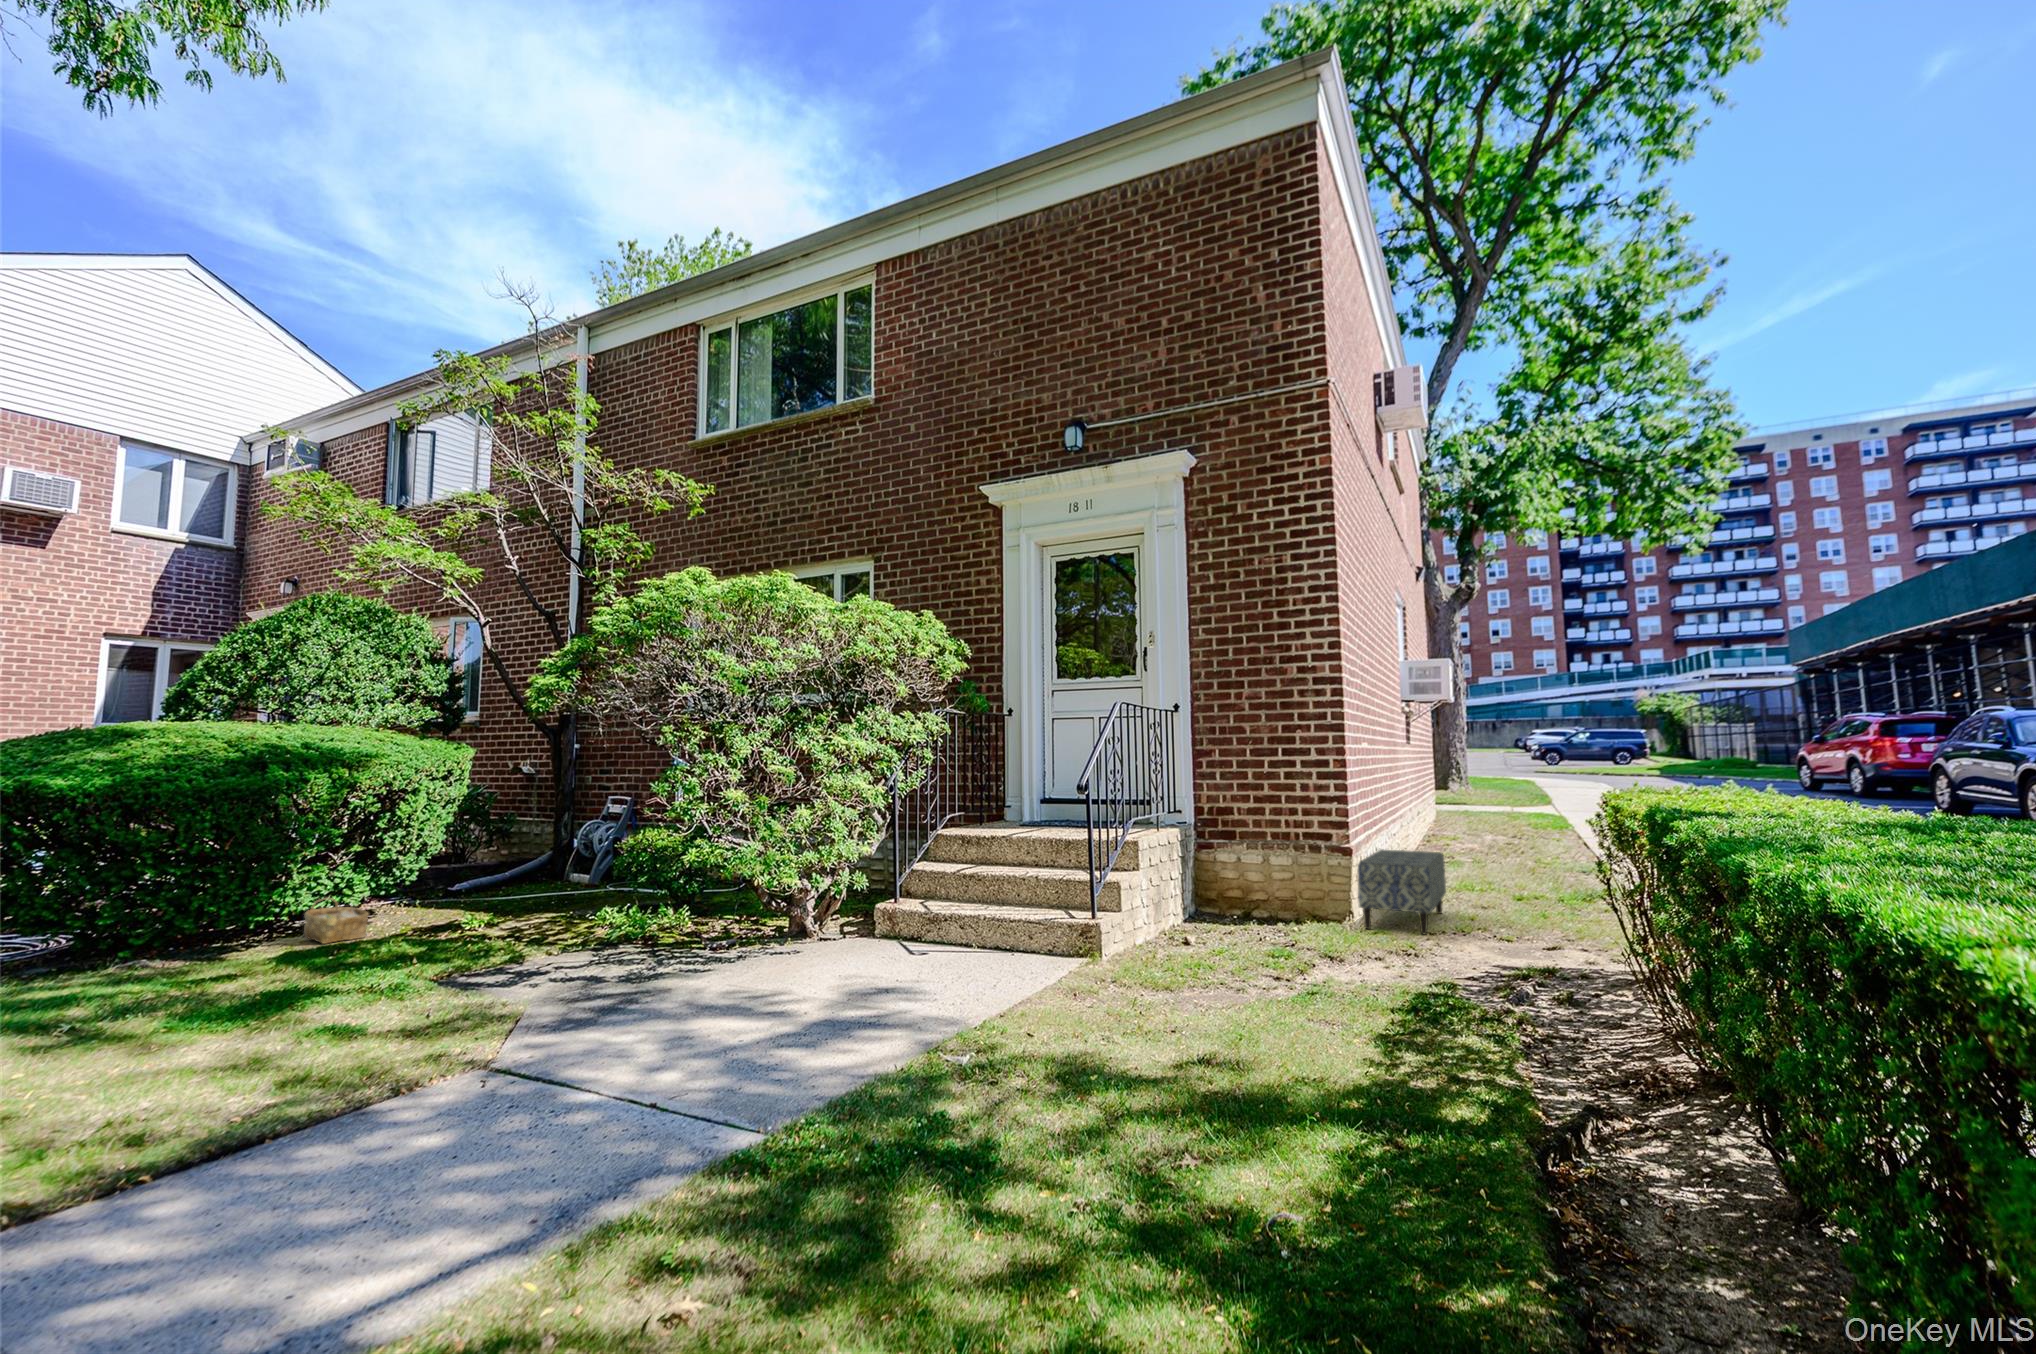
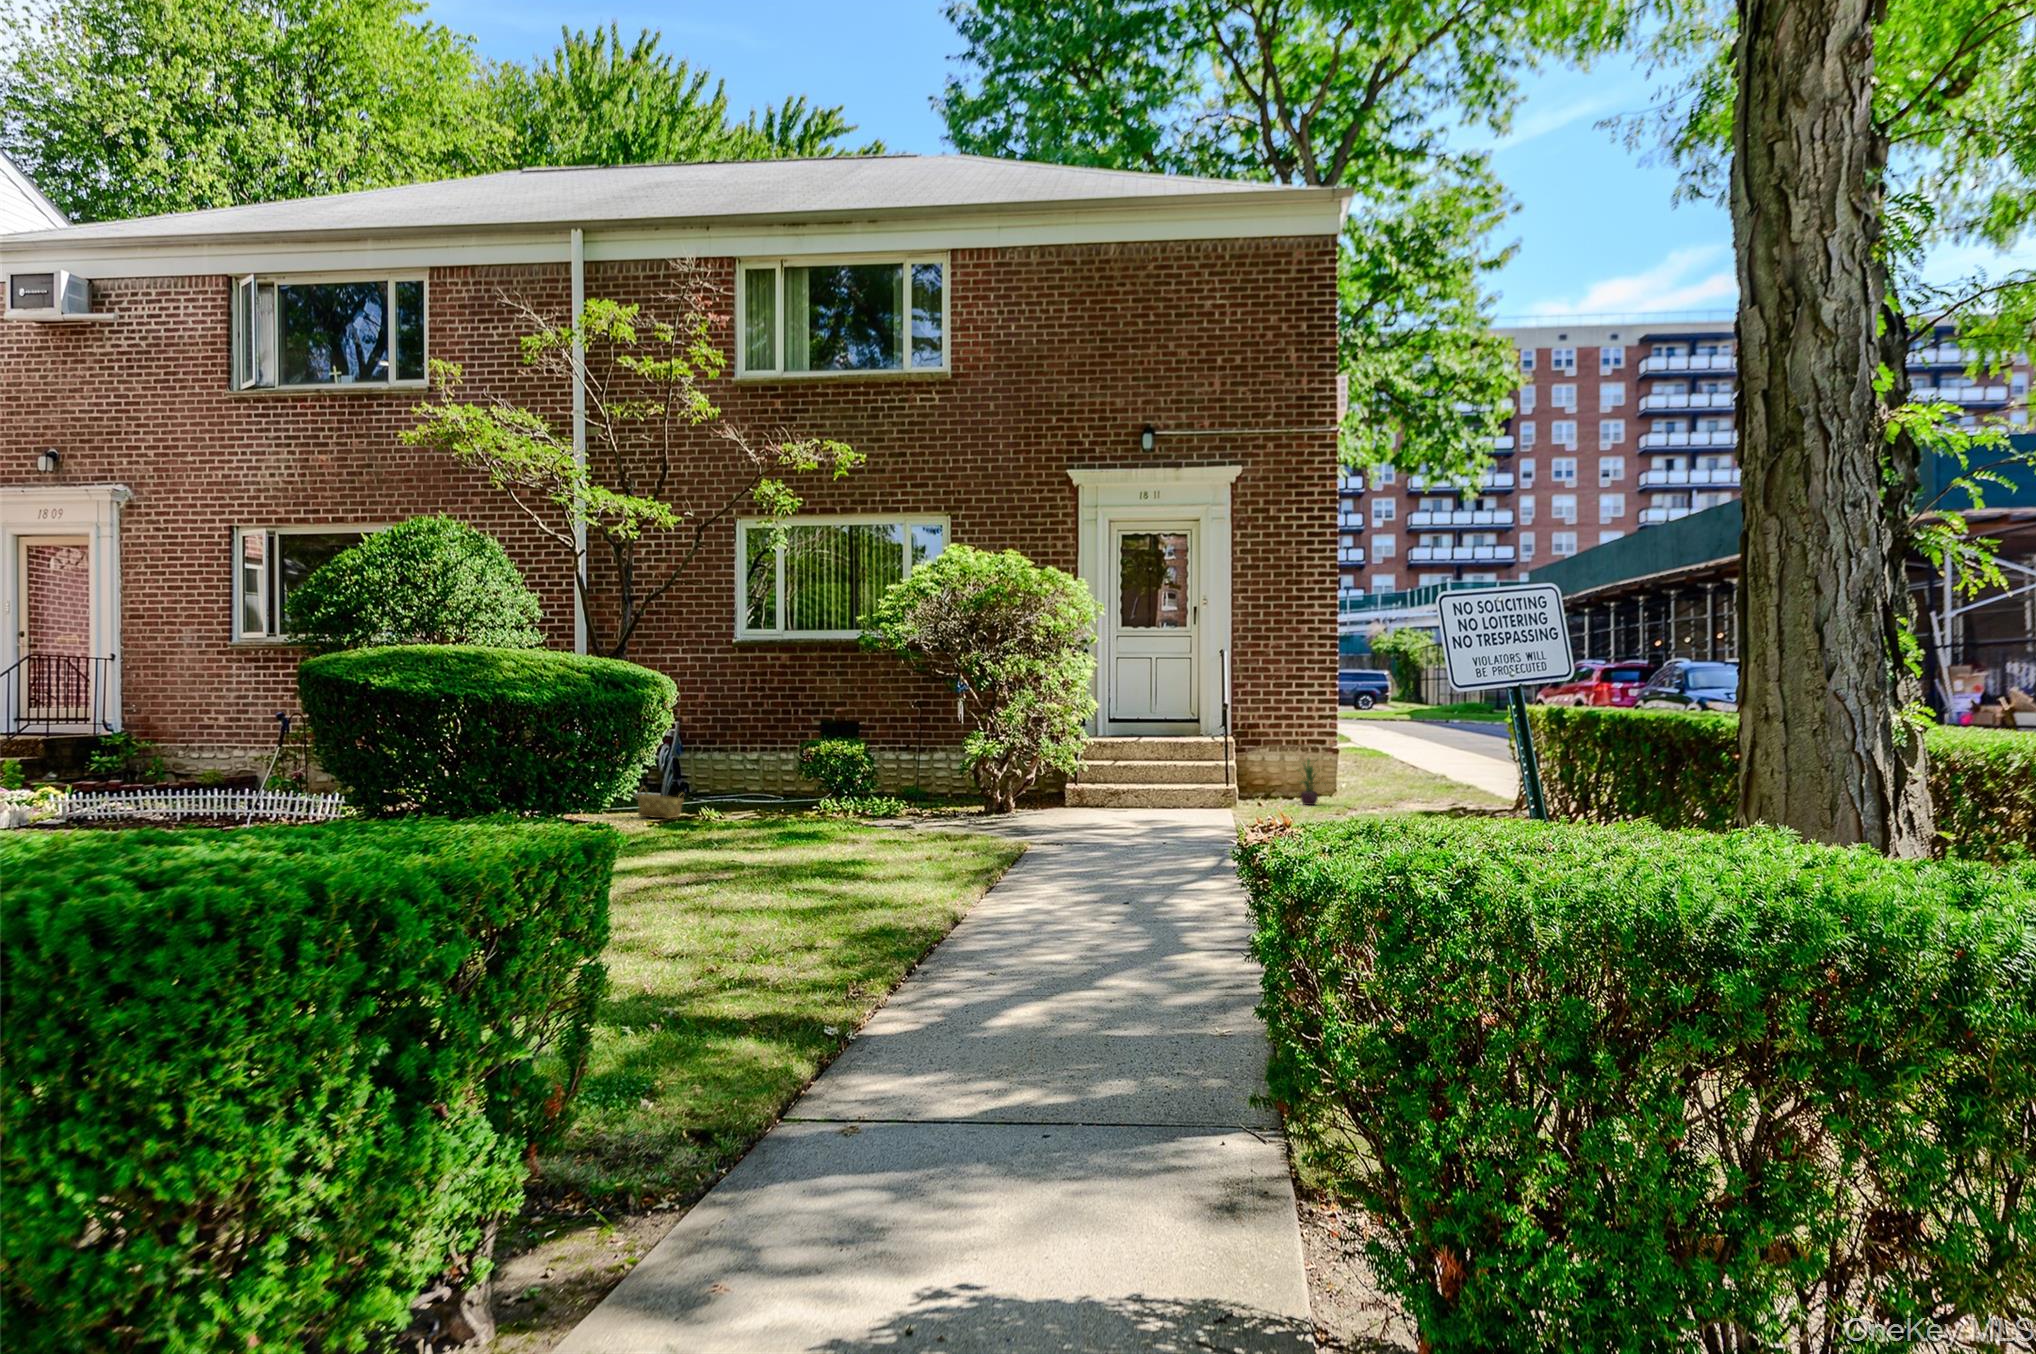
bench: present [1358,849,1446,934] -> none [1333,755,1383,803]
decorative plant: none [1249,862,1334,939] -> present [1301,758,1318,805]

